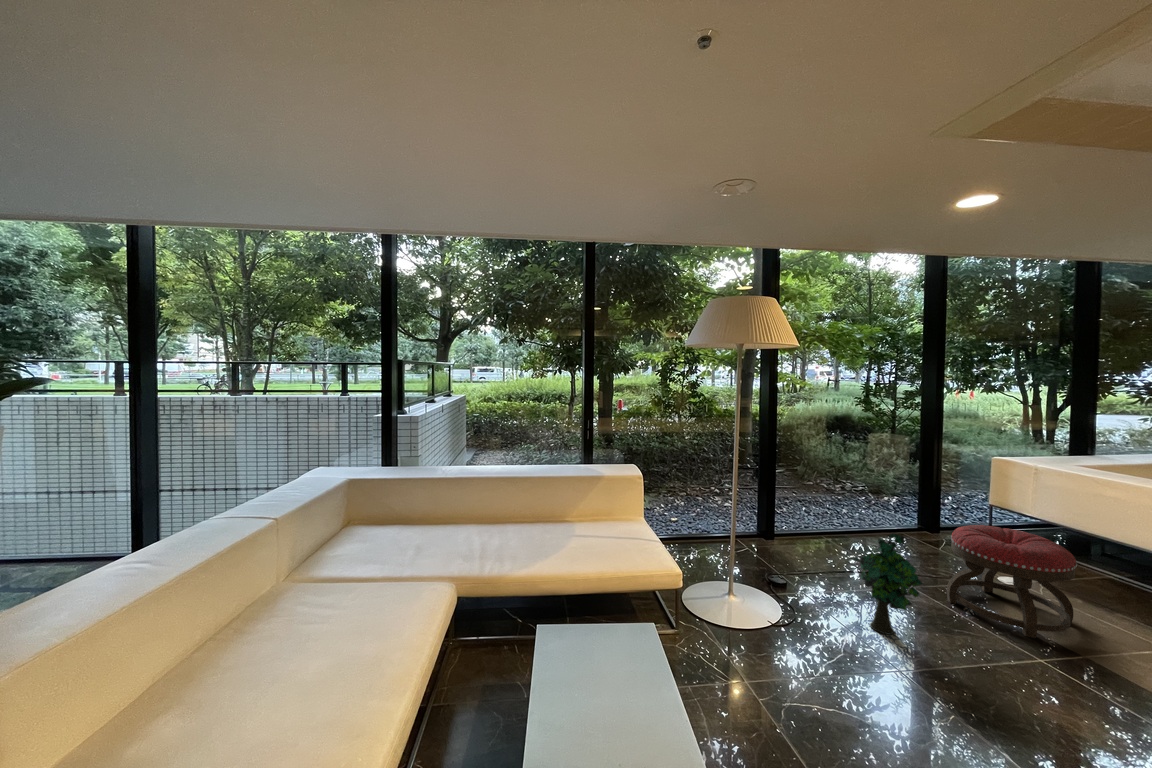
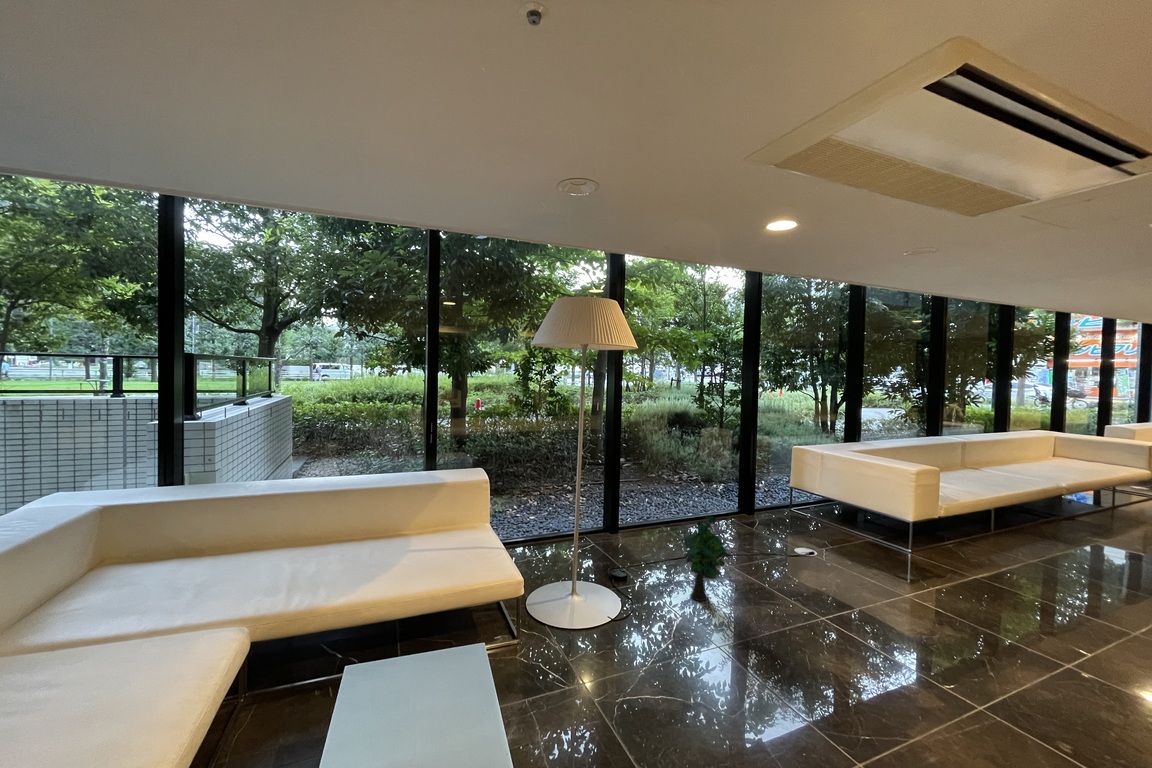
ottoman: present [947,525,1077,638] -> none [750,503,833,589]

